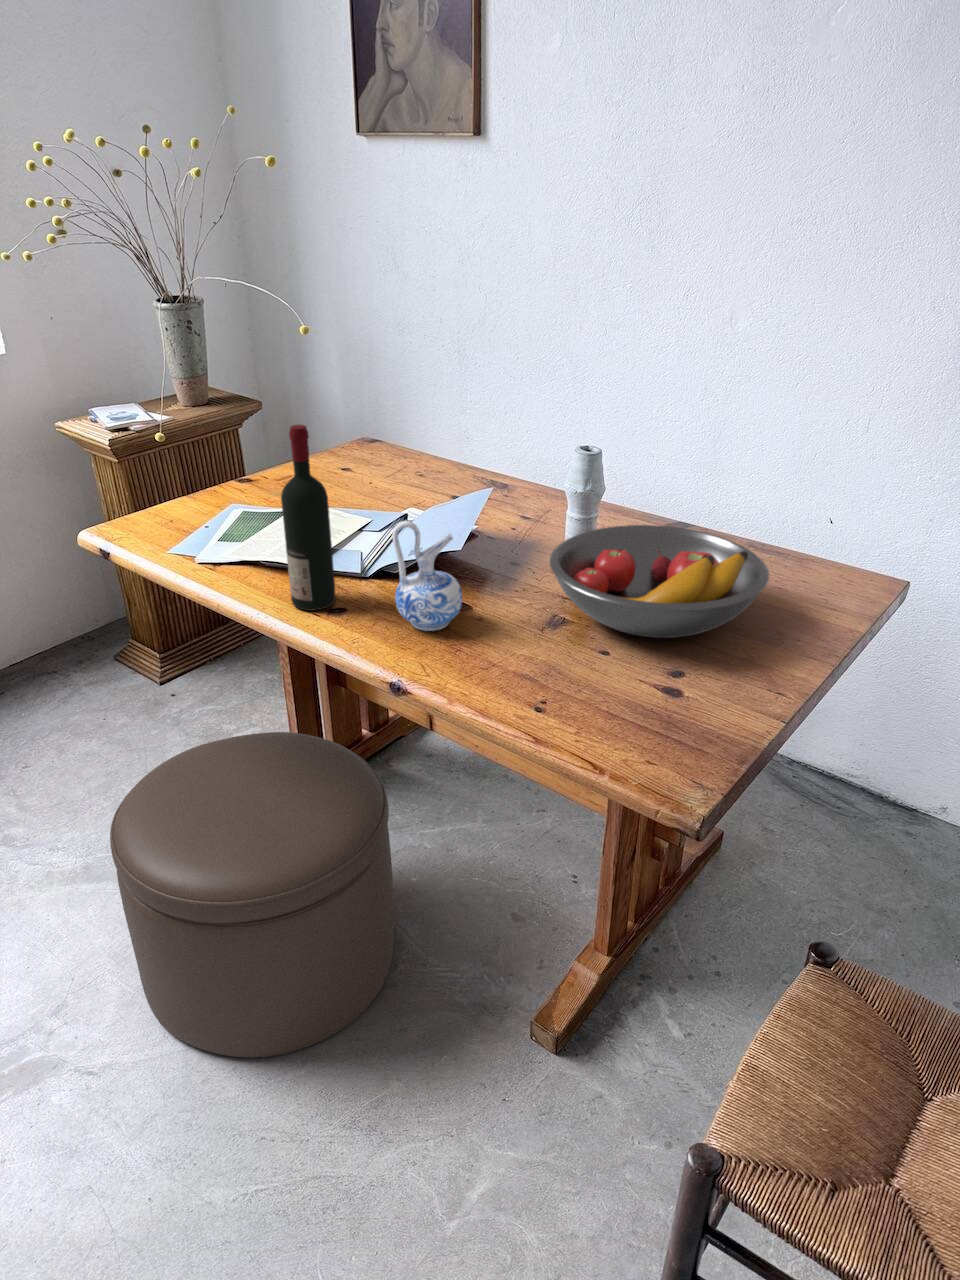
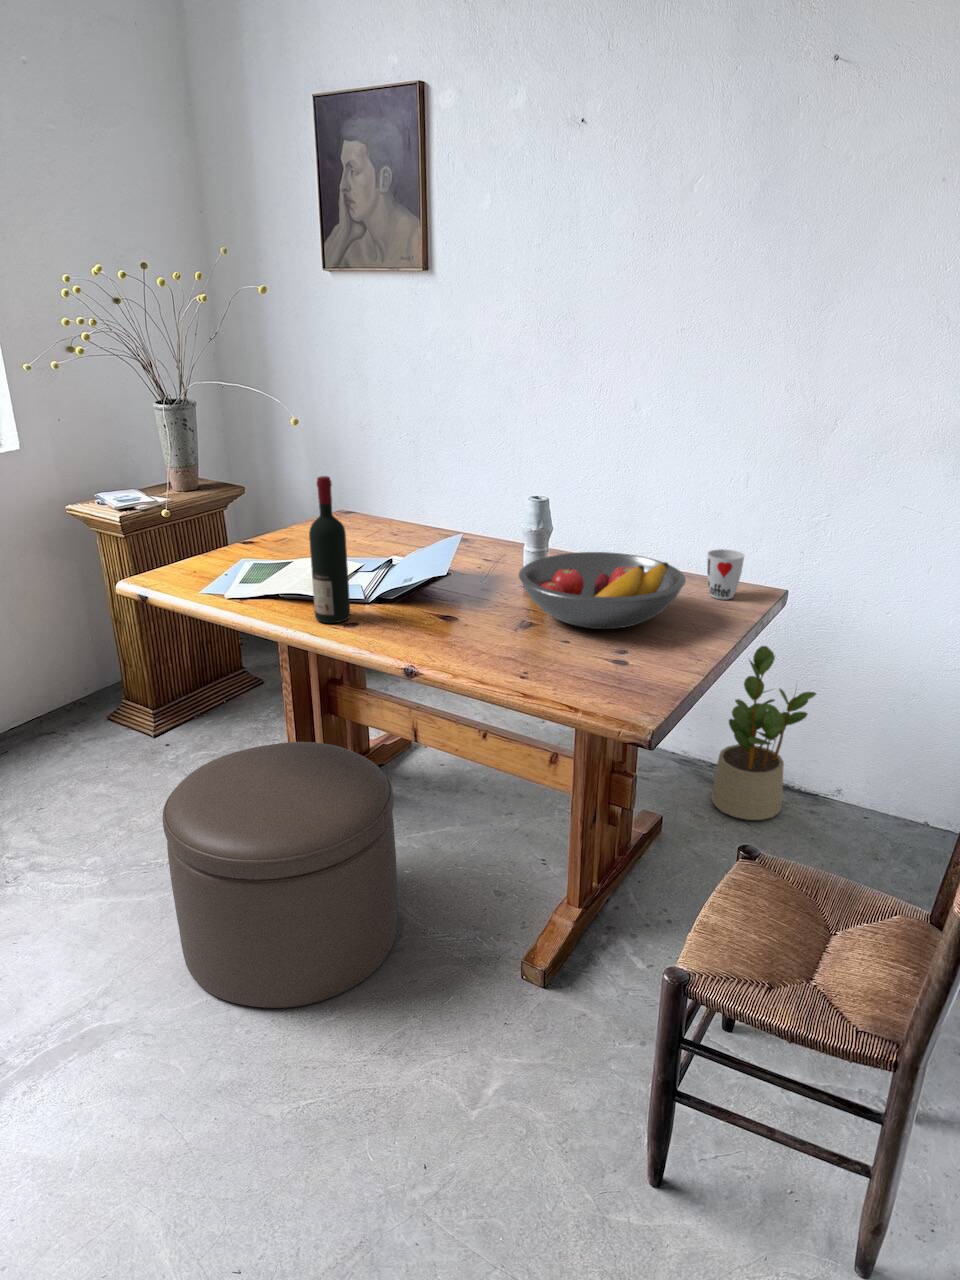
ceramic pitcher: present [392,521,462,631] -> none [400,545,454,632]
cup: none [801,527,852,593] -> present [707,549,744,600]
potted plant: none [787,635,930,840] -> present [711,646,816,820]

